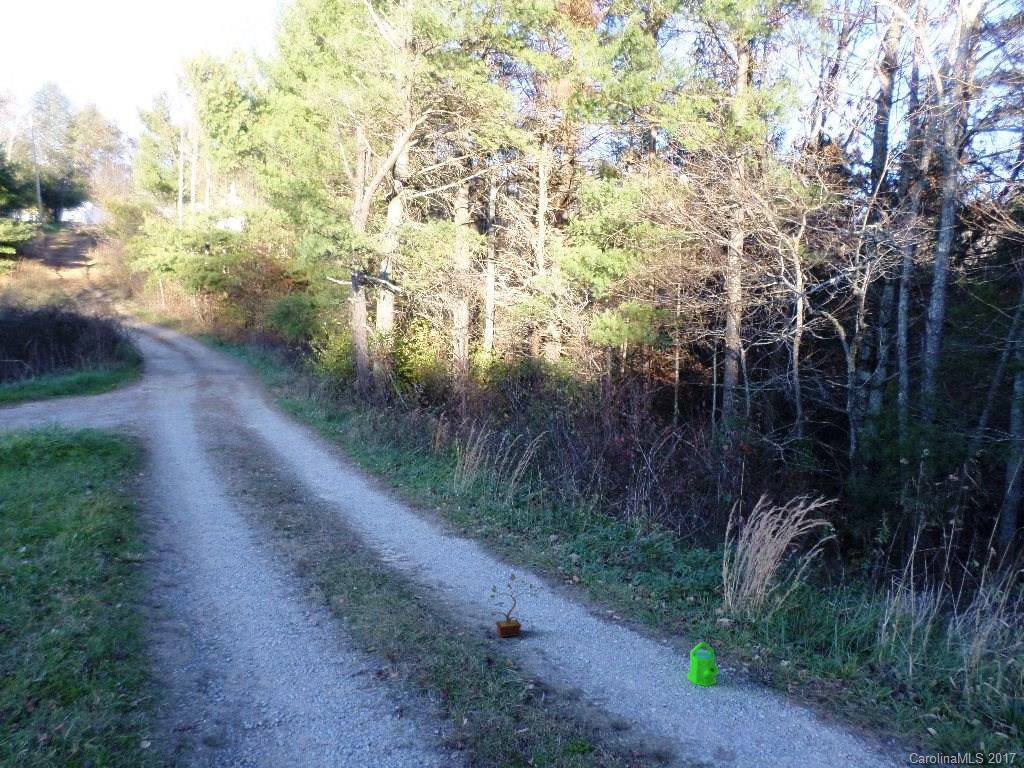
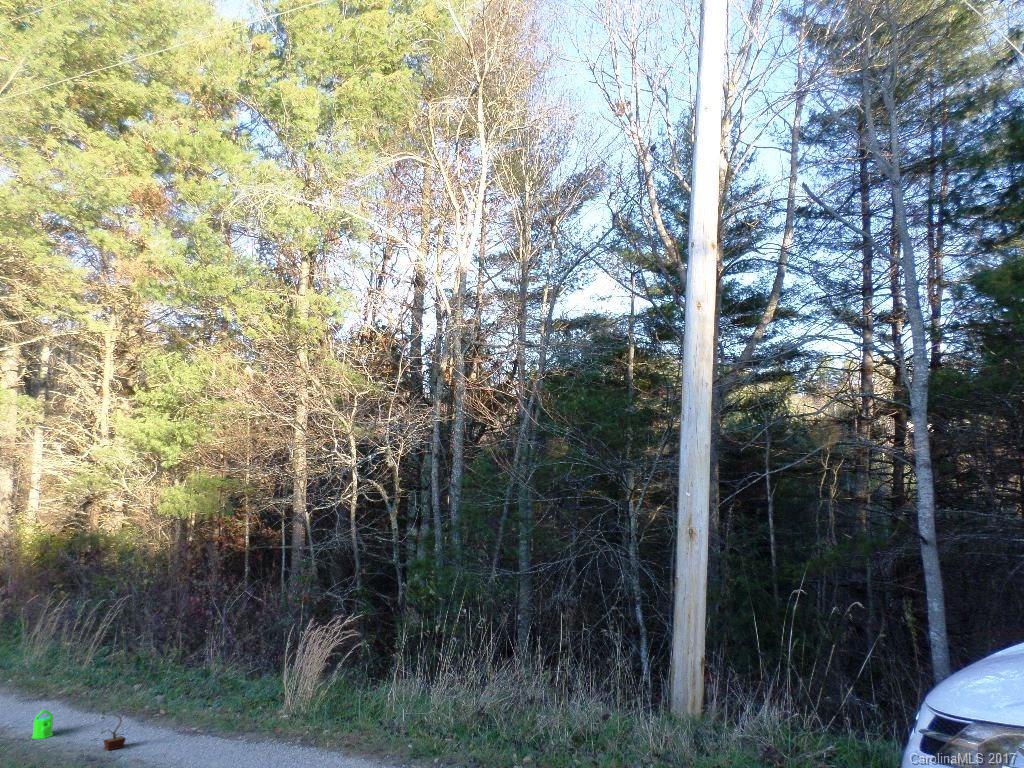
watering can: present [687,642,718,686] -> present [32,710,53,739]

